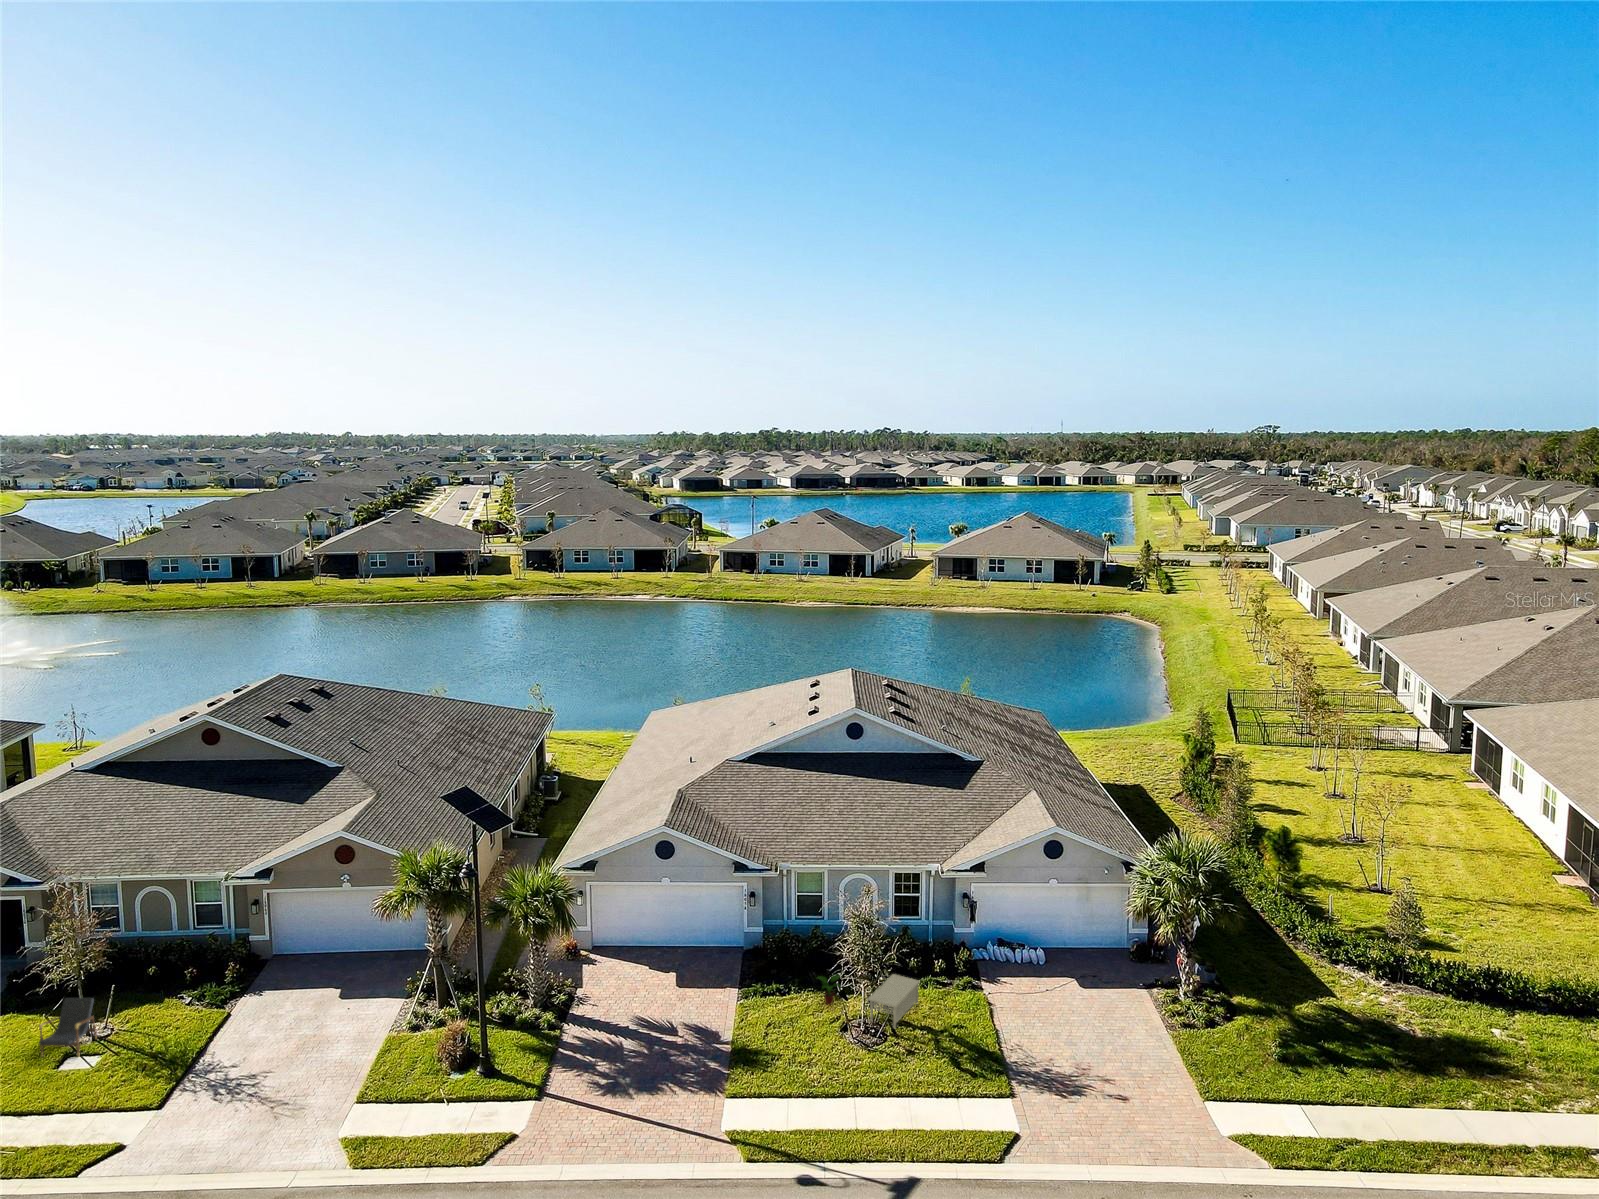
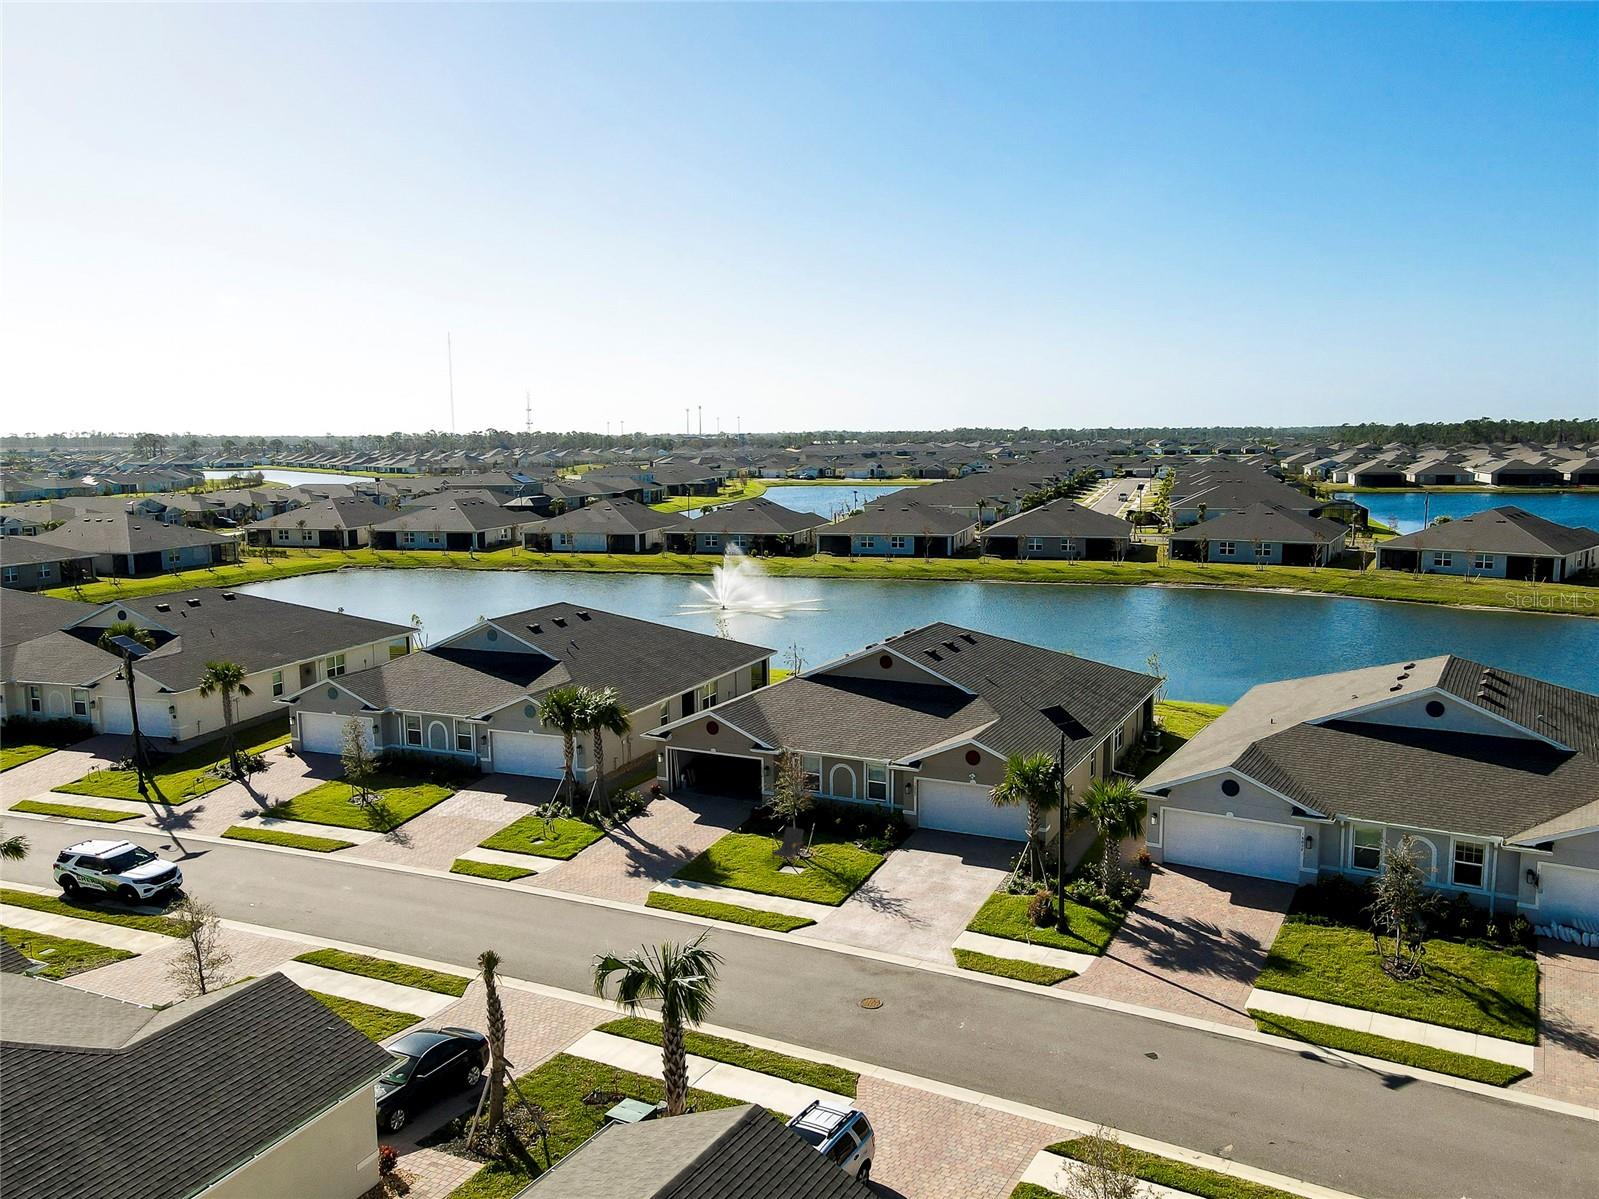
potted plant: present [817,974,841,1005] -> none [1356,915,1384,942]
storage bench: present [868,974,919,1029] -> none [1404,926,1463,972]

